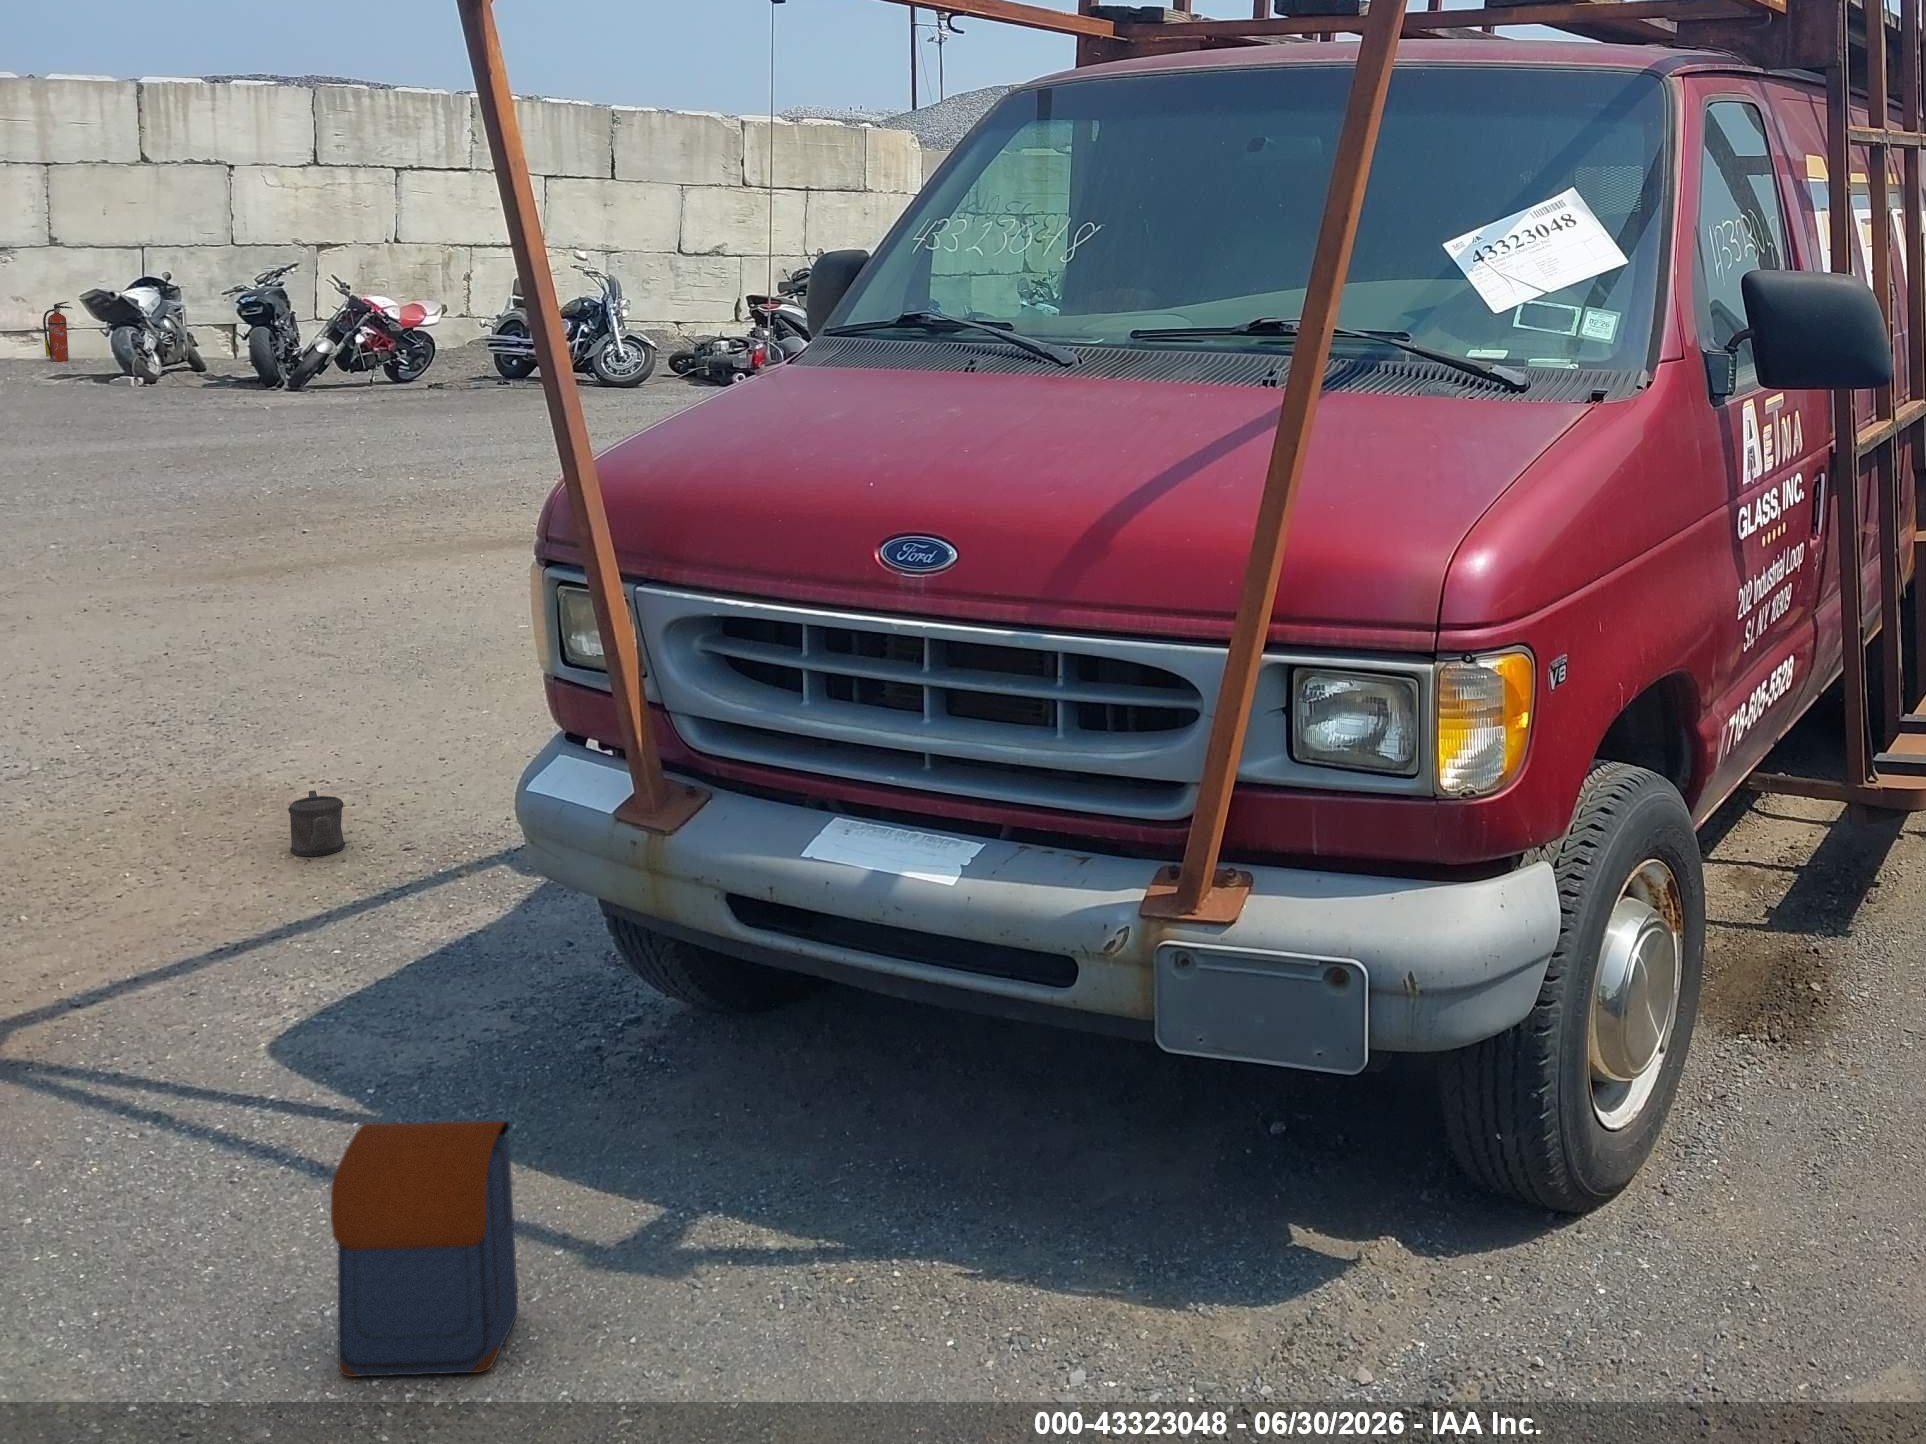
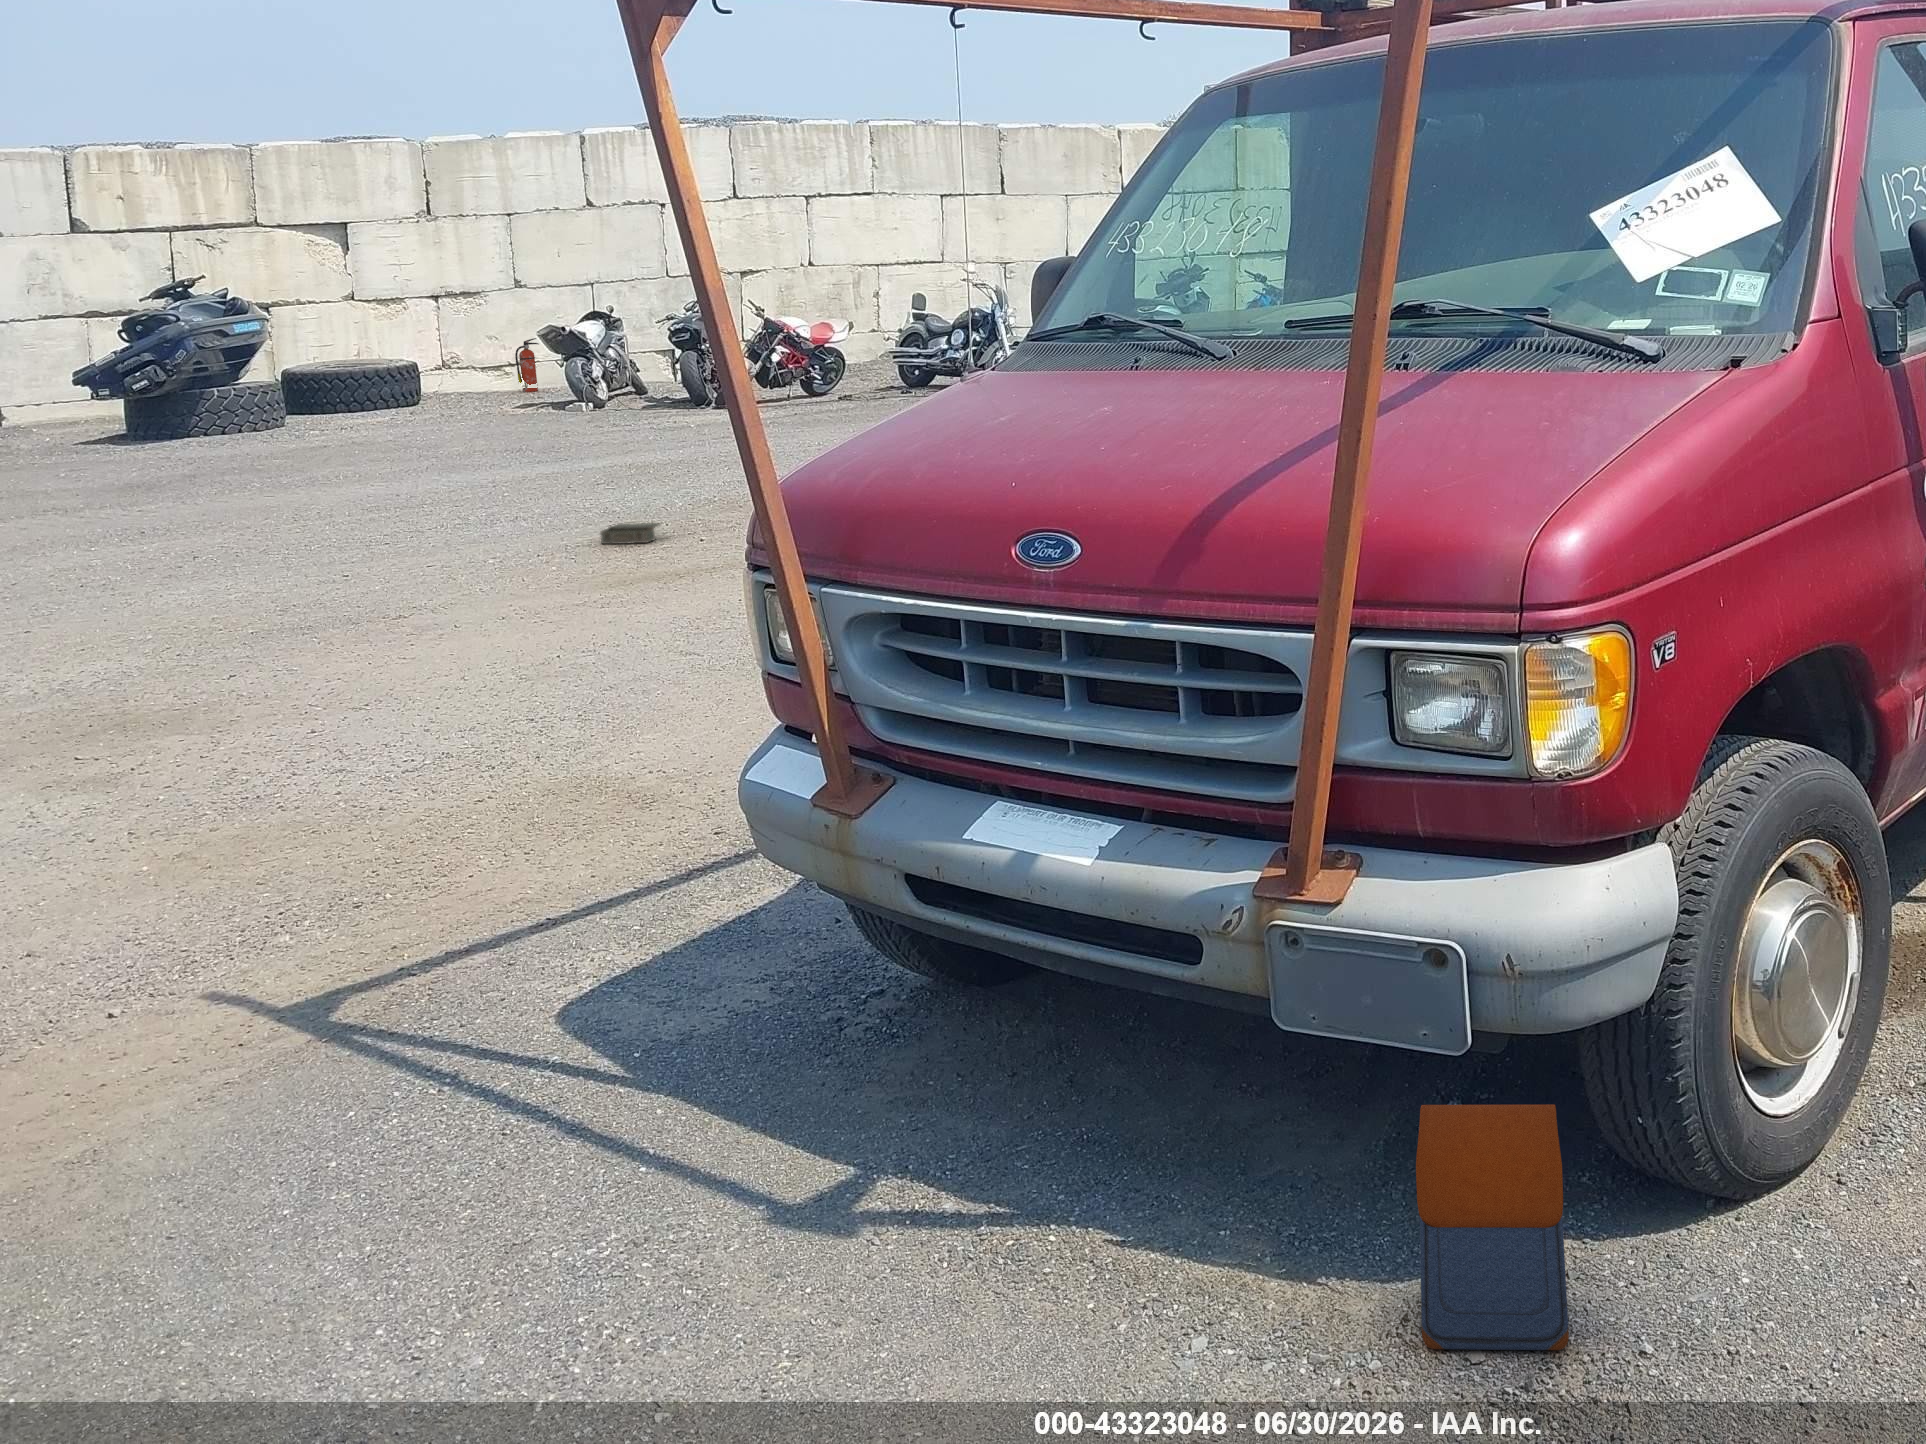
toolbox: none [191,513,264,535] -> present [600,523,660,544]
watering can: present [288,790,345,856] -> none [610,777,661,838]
backpack: present [331,1121,518,1377] -> present [1416,1104,1569,1350]

